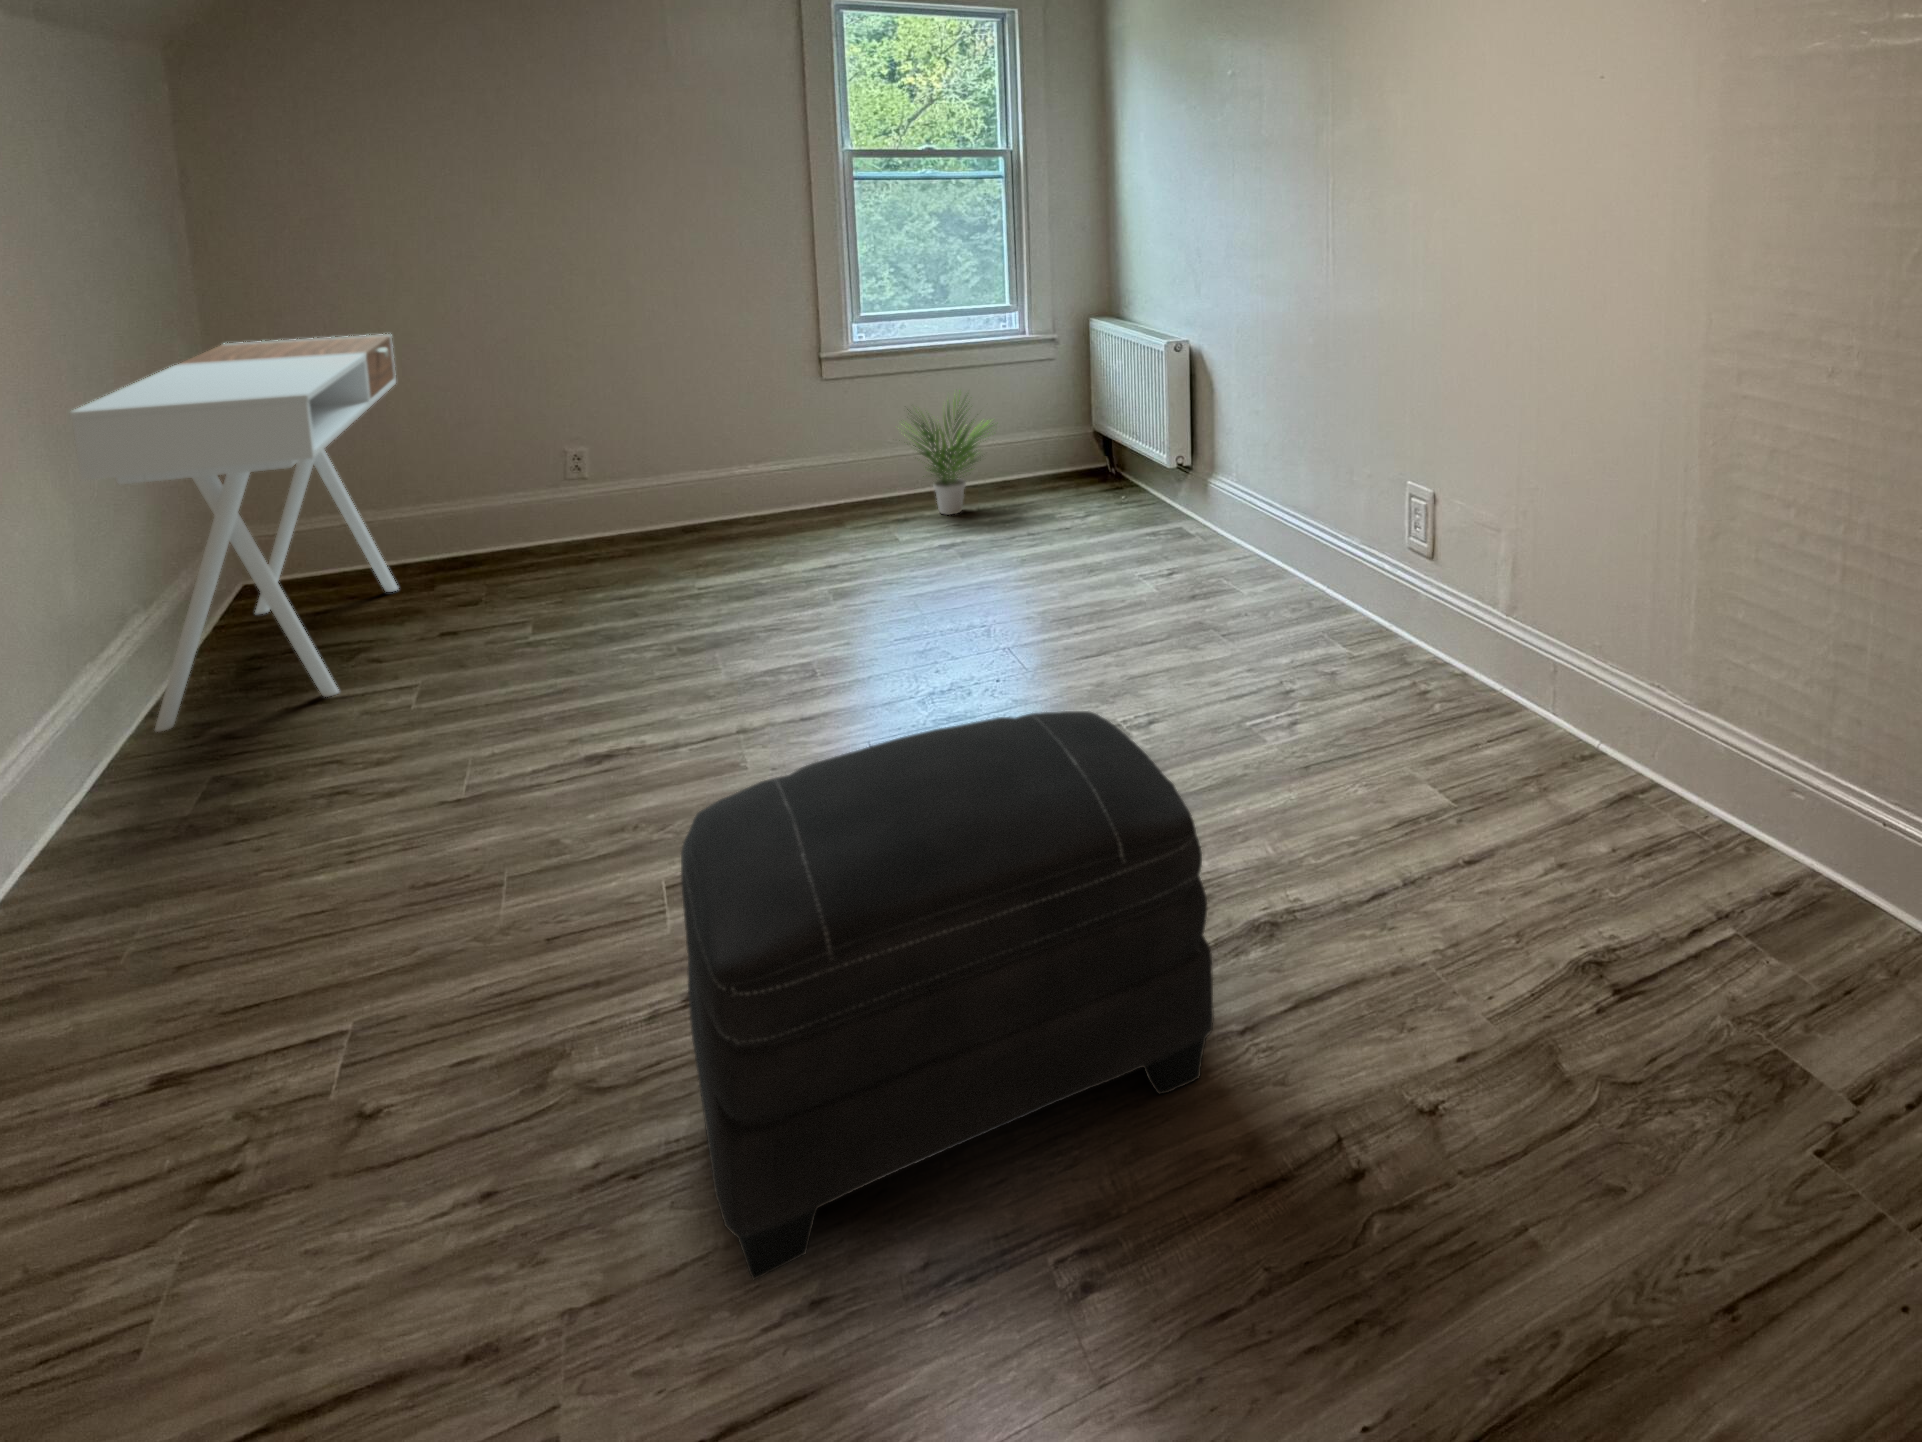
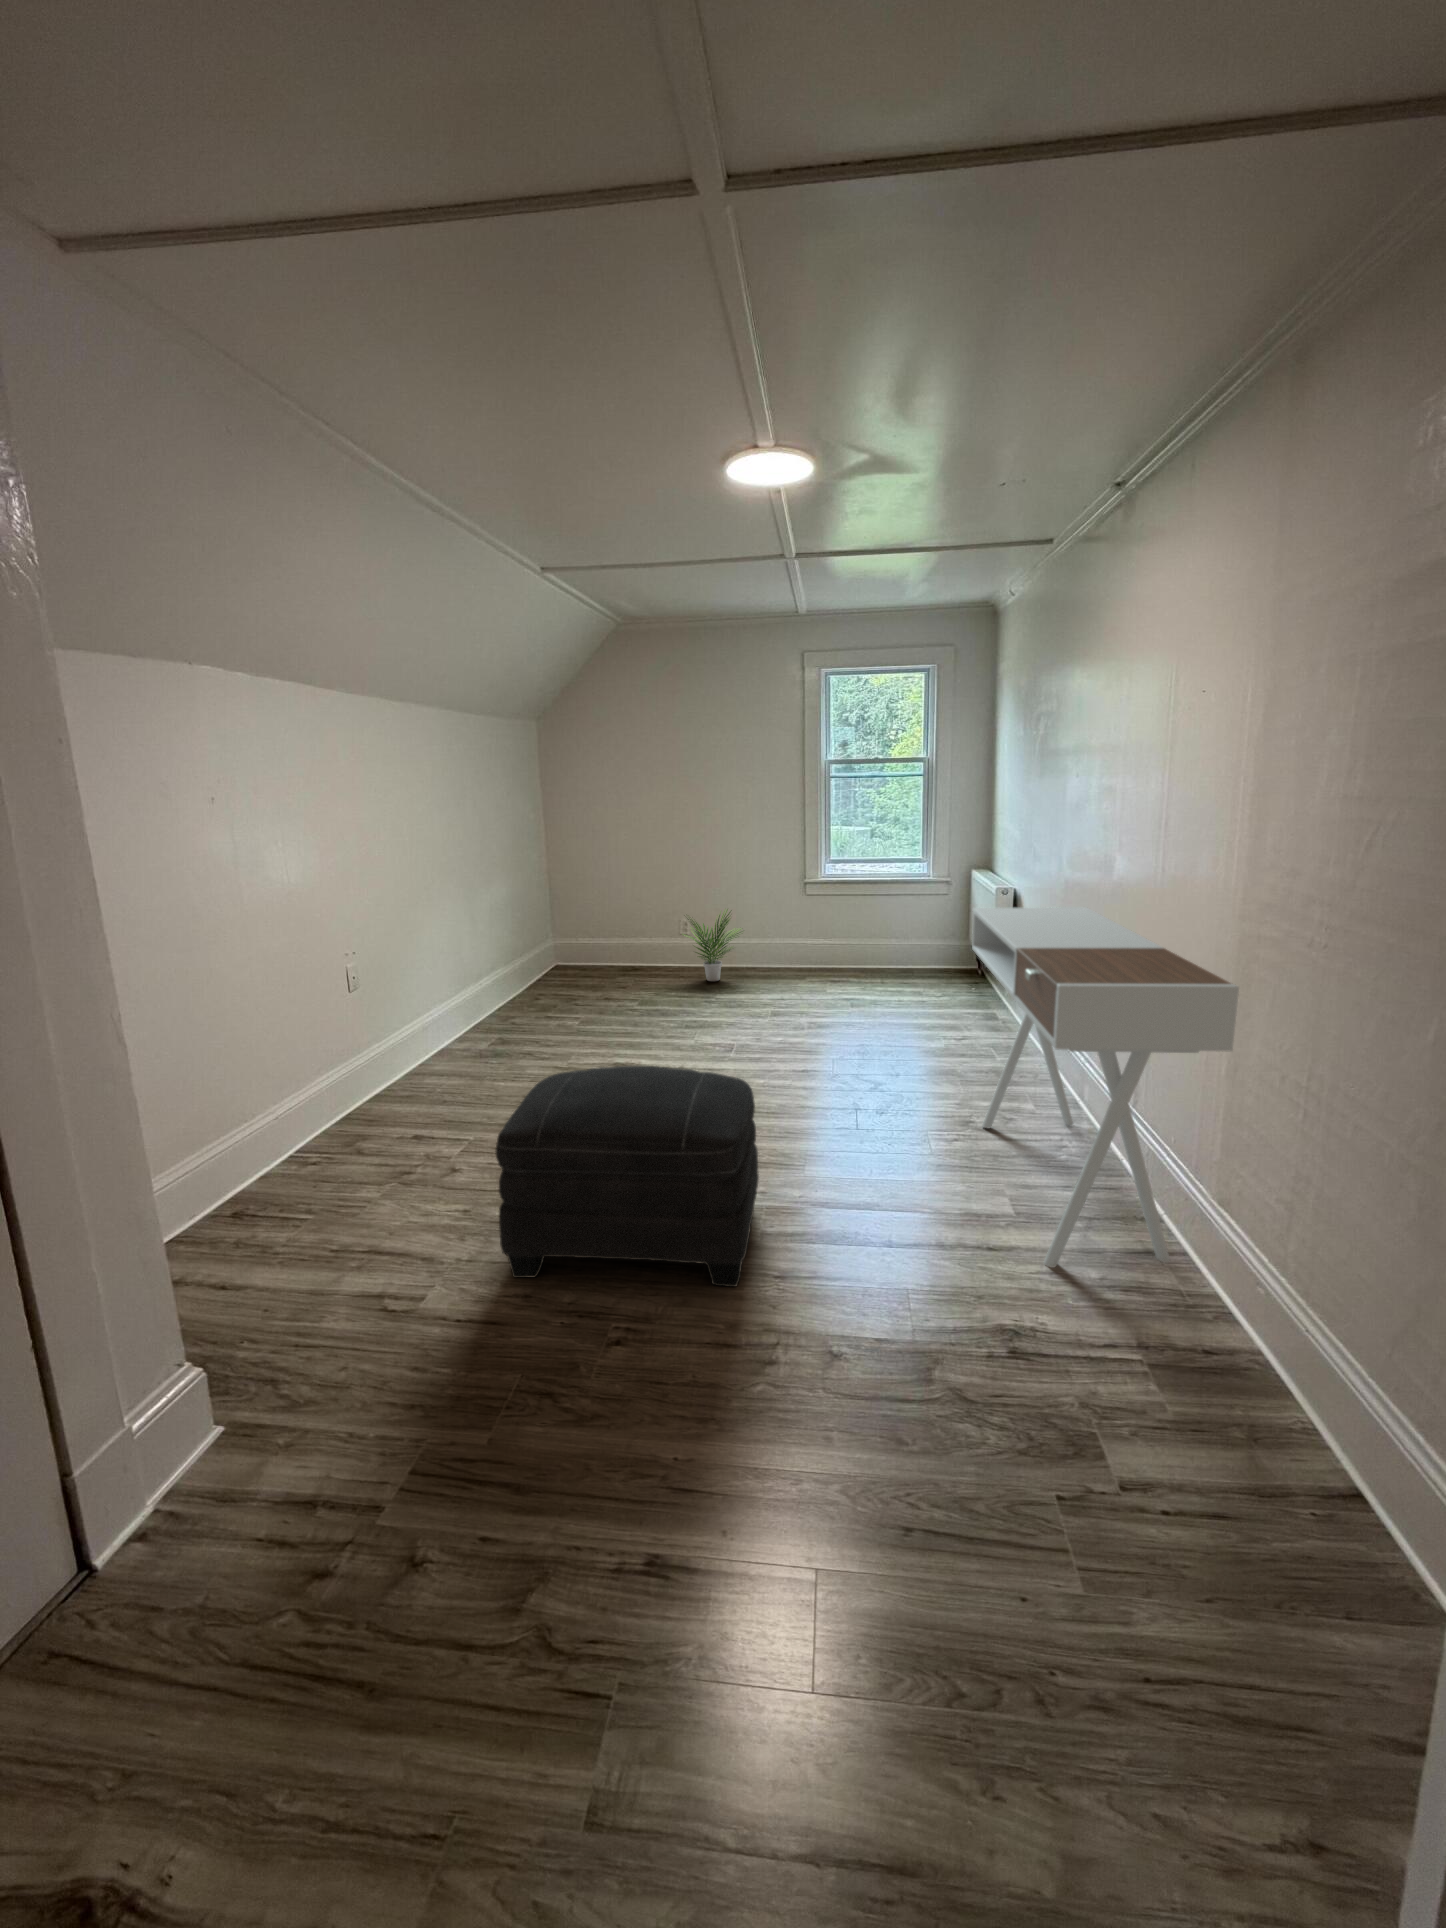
desk: present [70,334,398,731] -> present [972,907,1239,1267]
potted plant: present [905,390,992,515] -> present [685,909,741,981]

